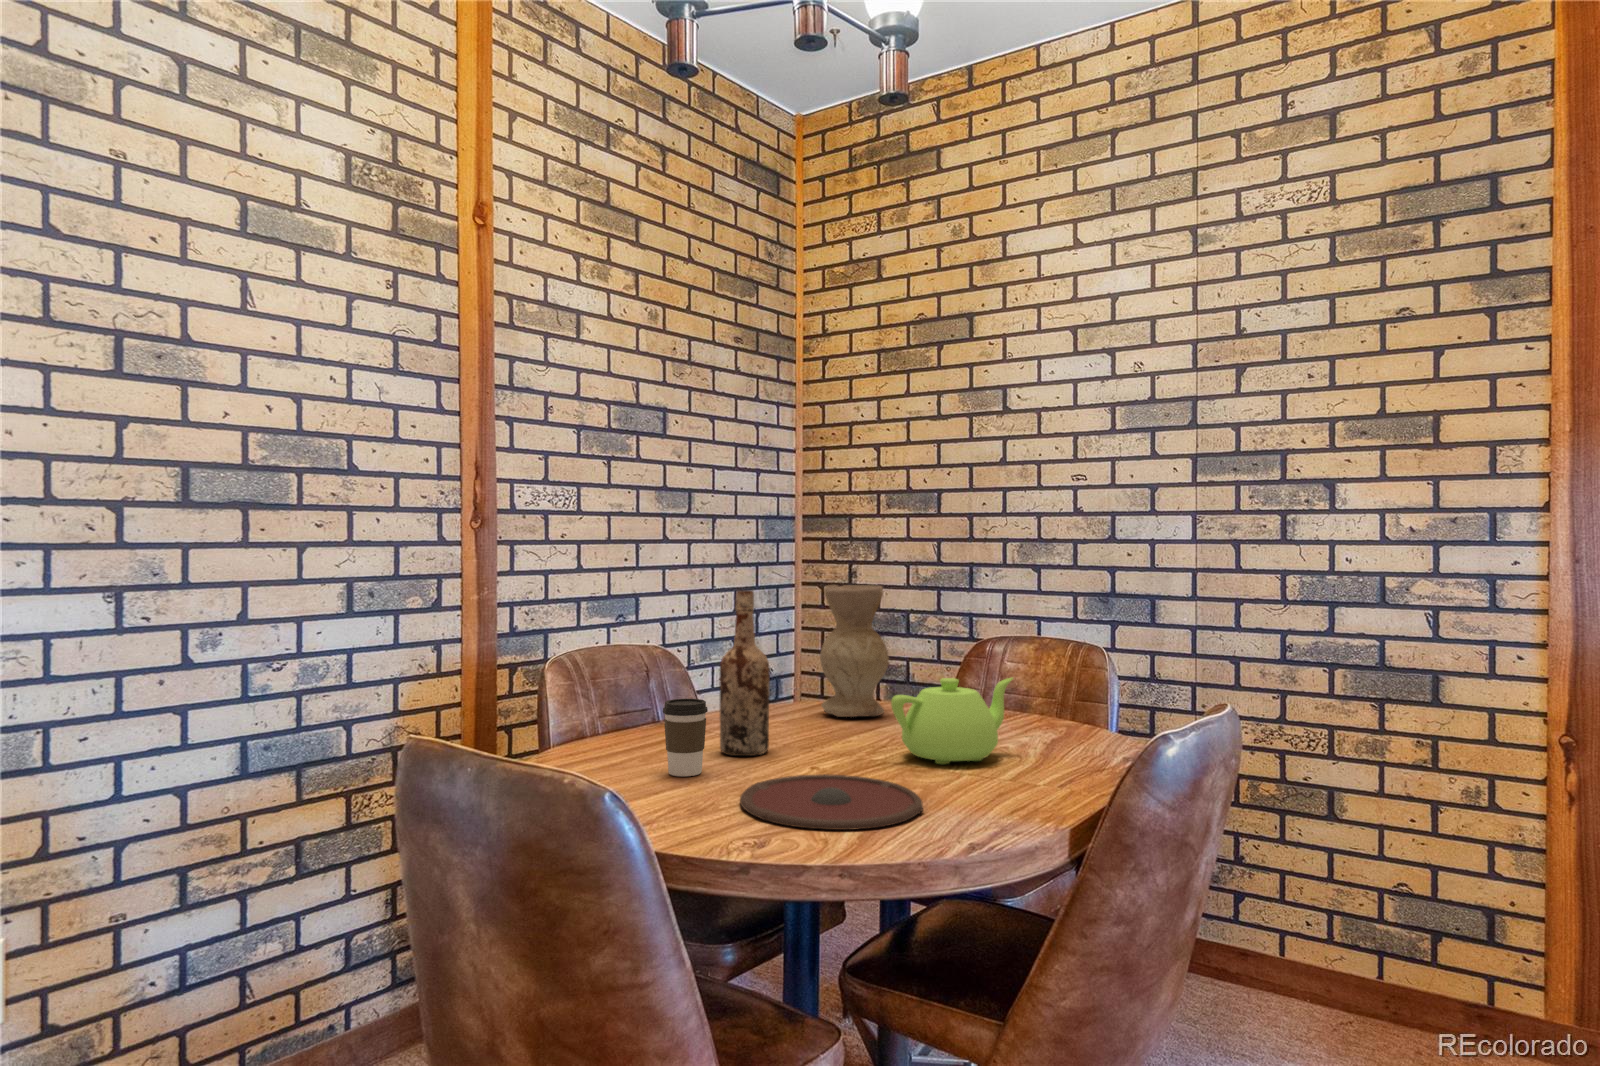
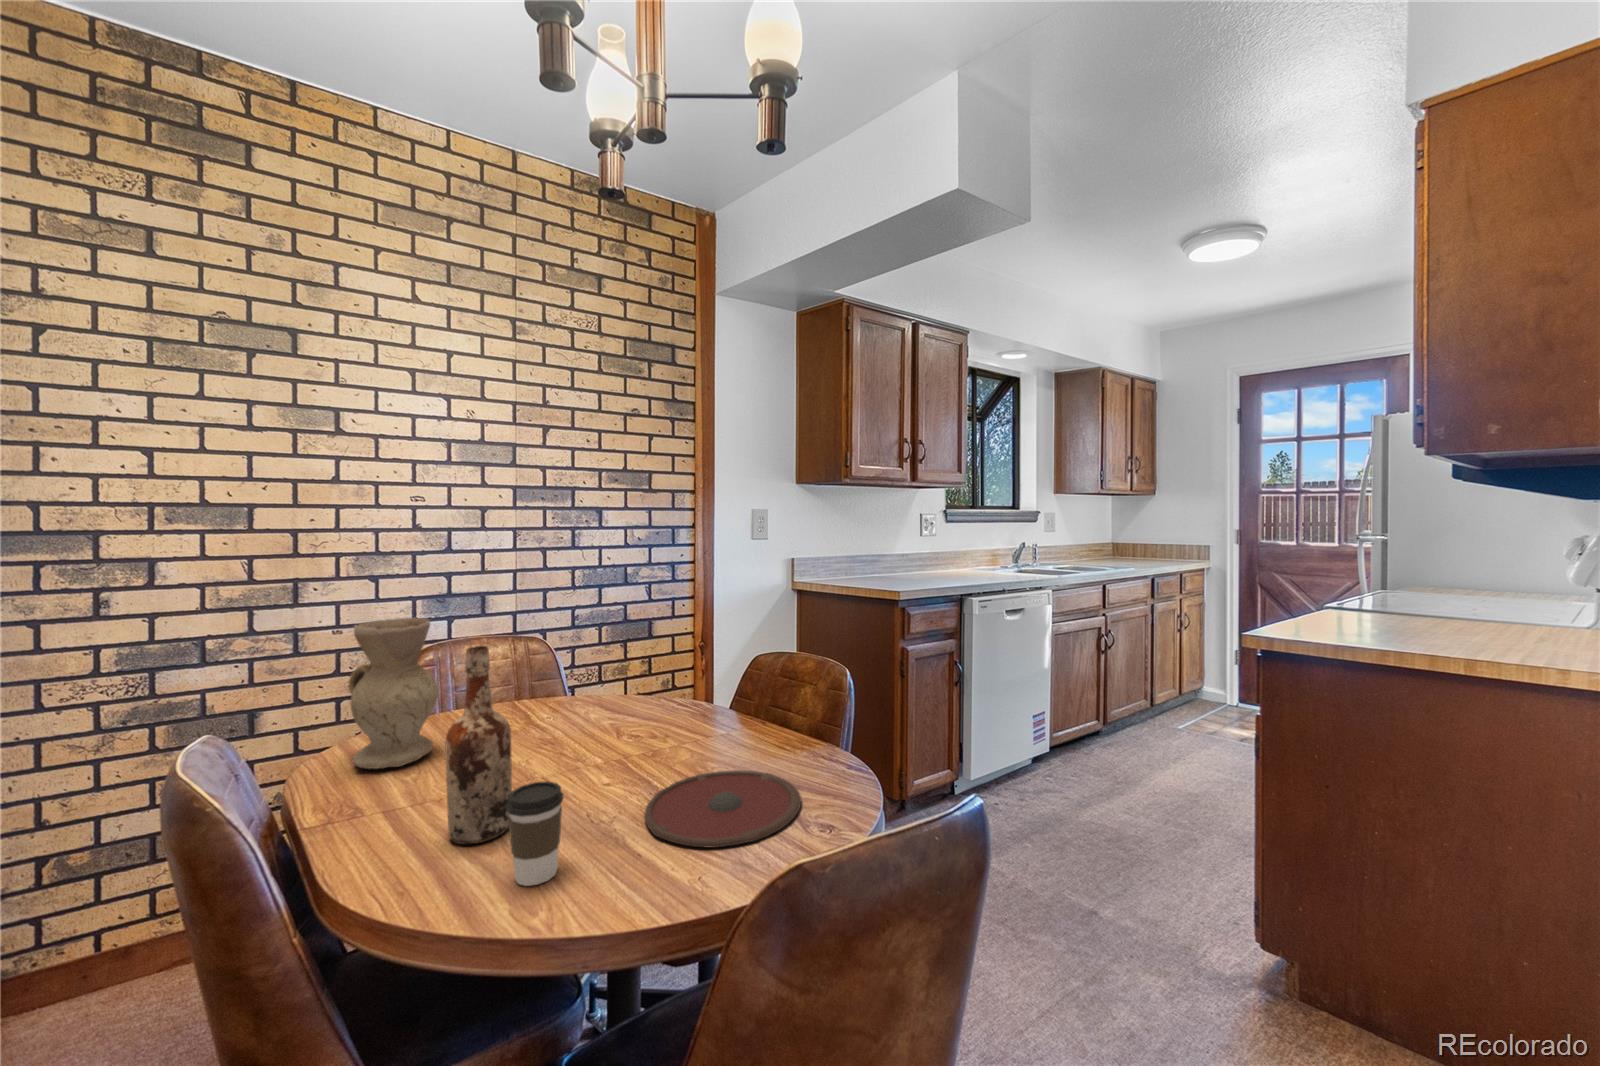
teapot: present [891,678,1012,764] -> none [582,671,662,757]

